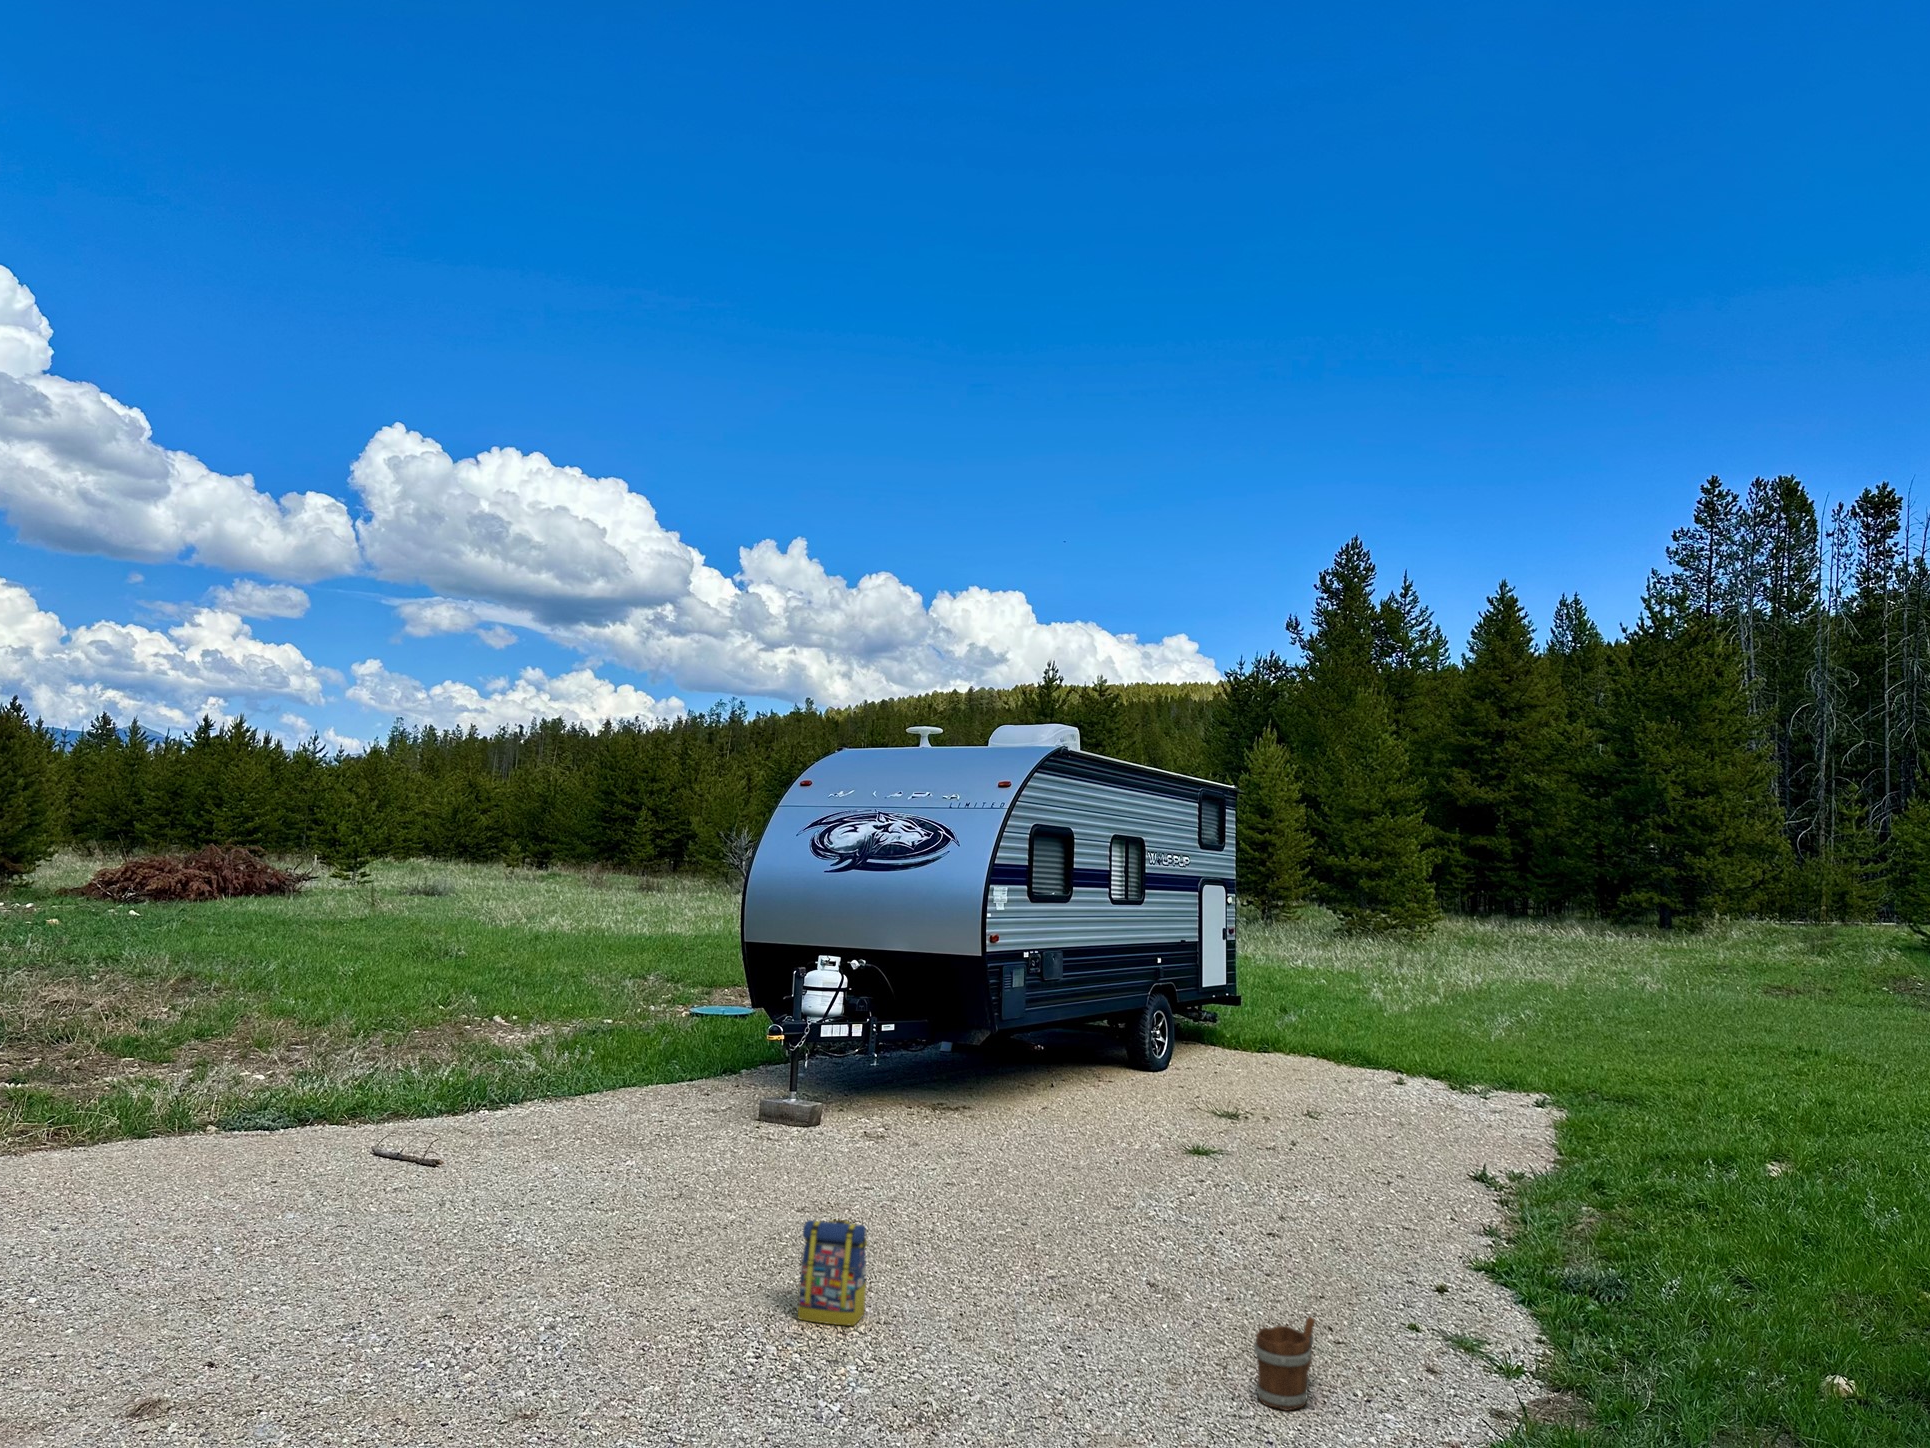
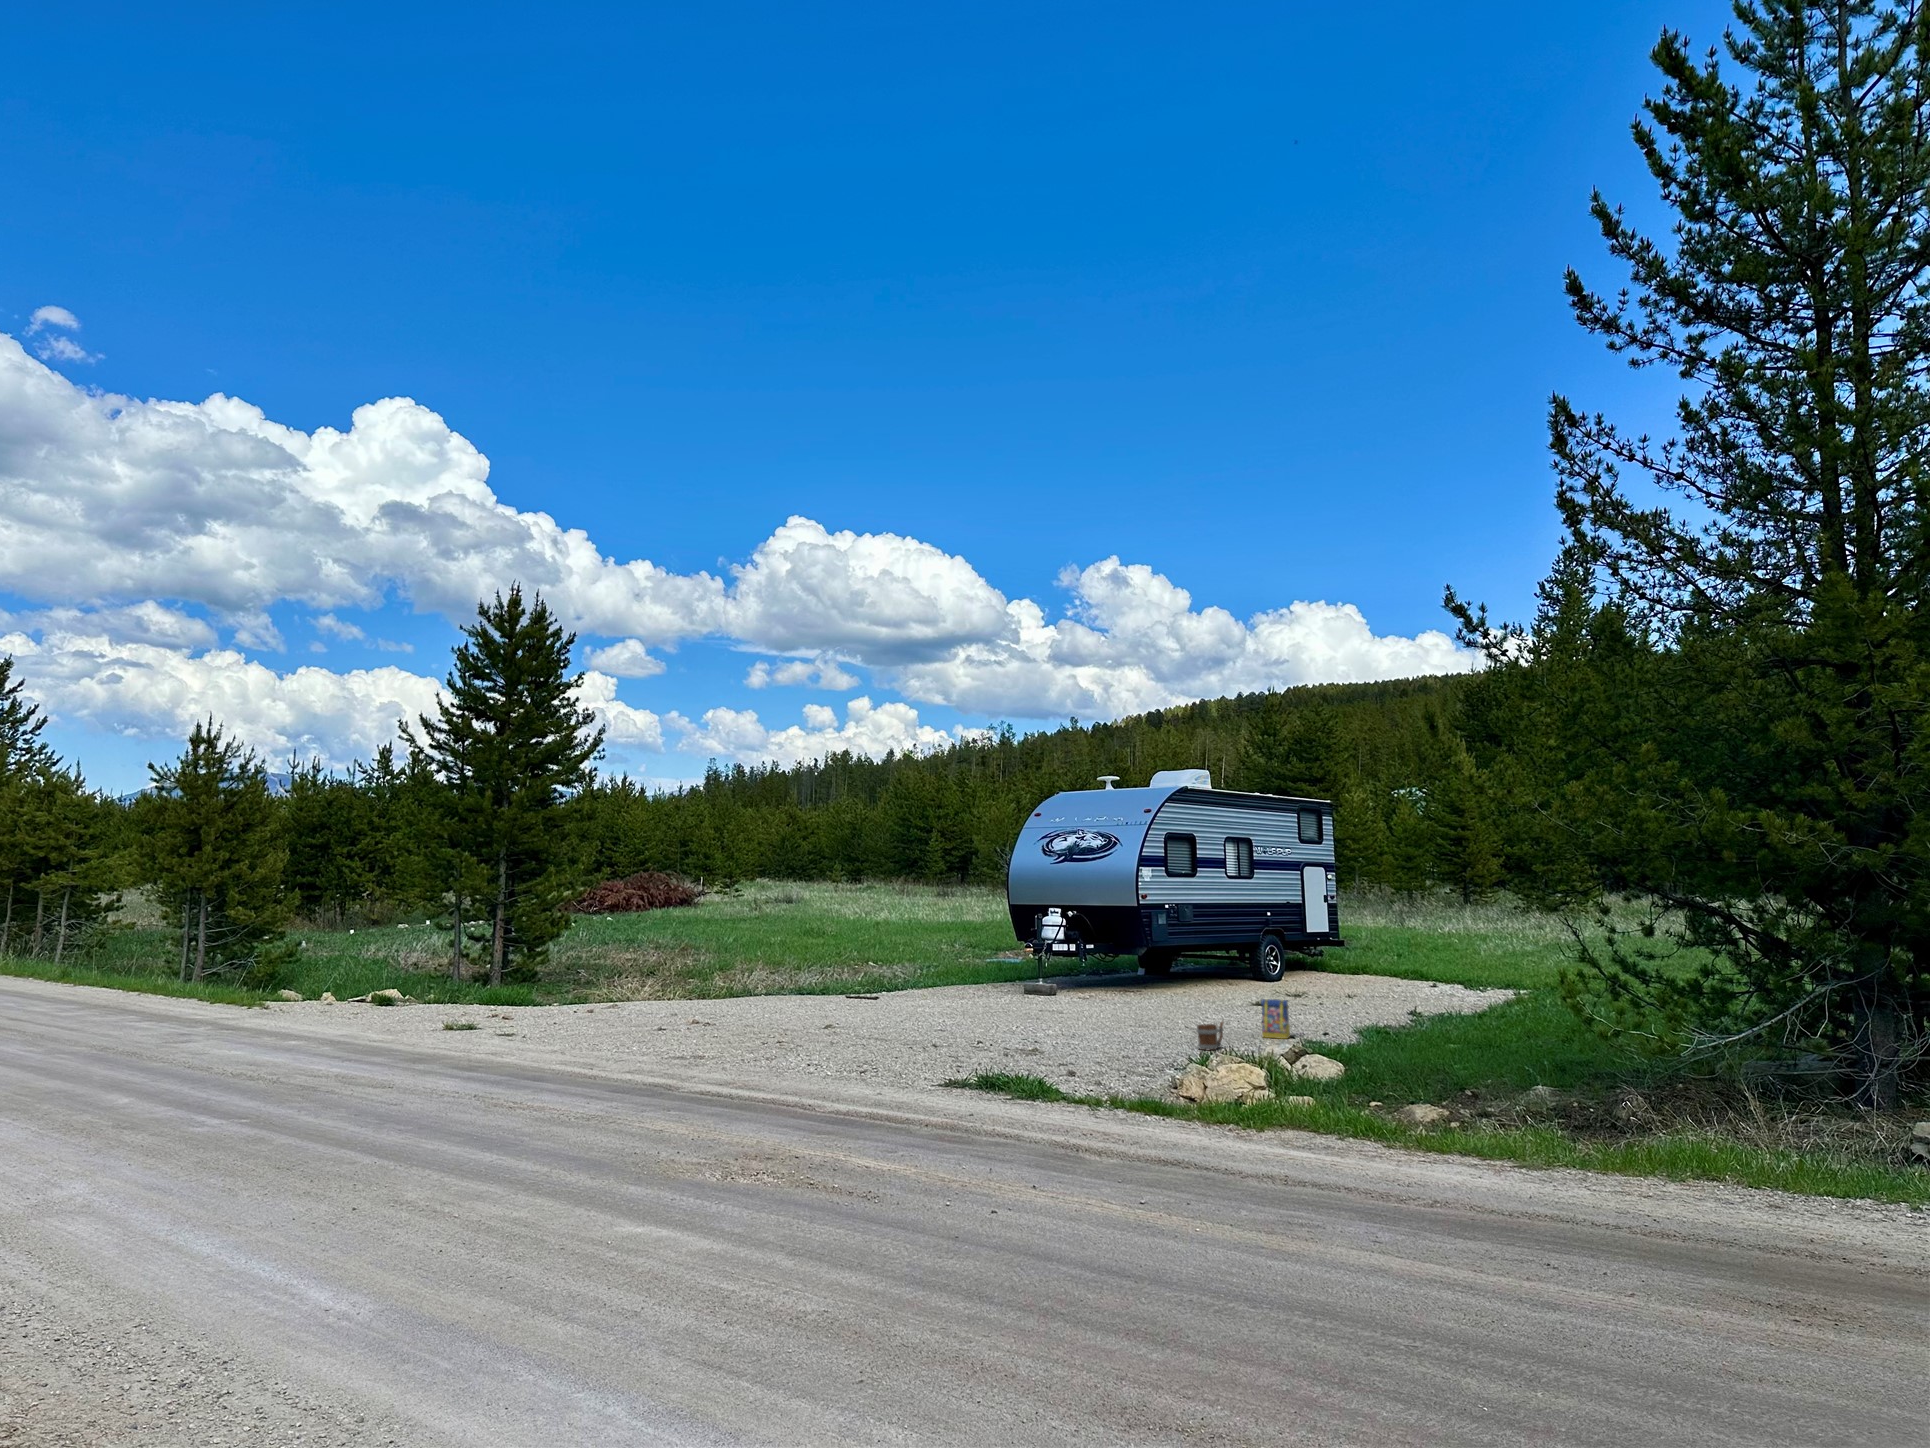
backpack: present [798,1220,867,1326] -> present [1261,999,1290,1039]

